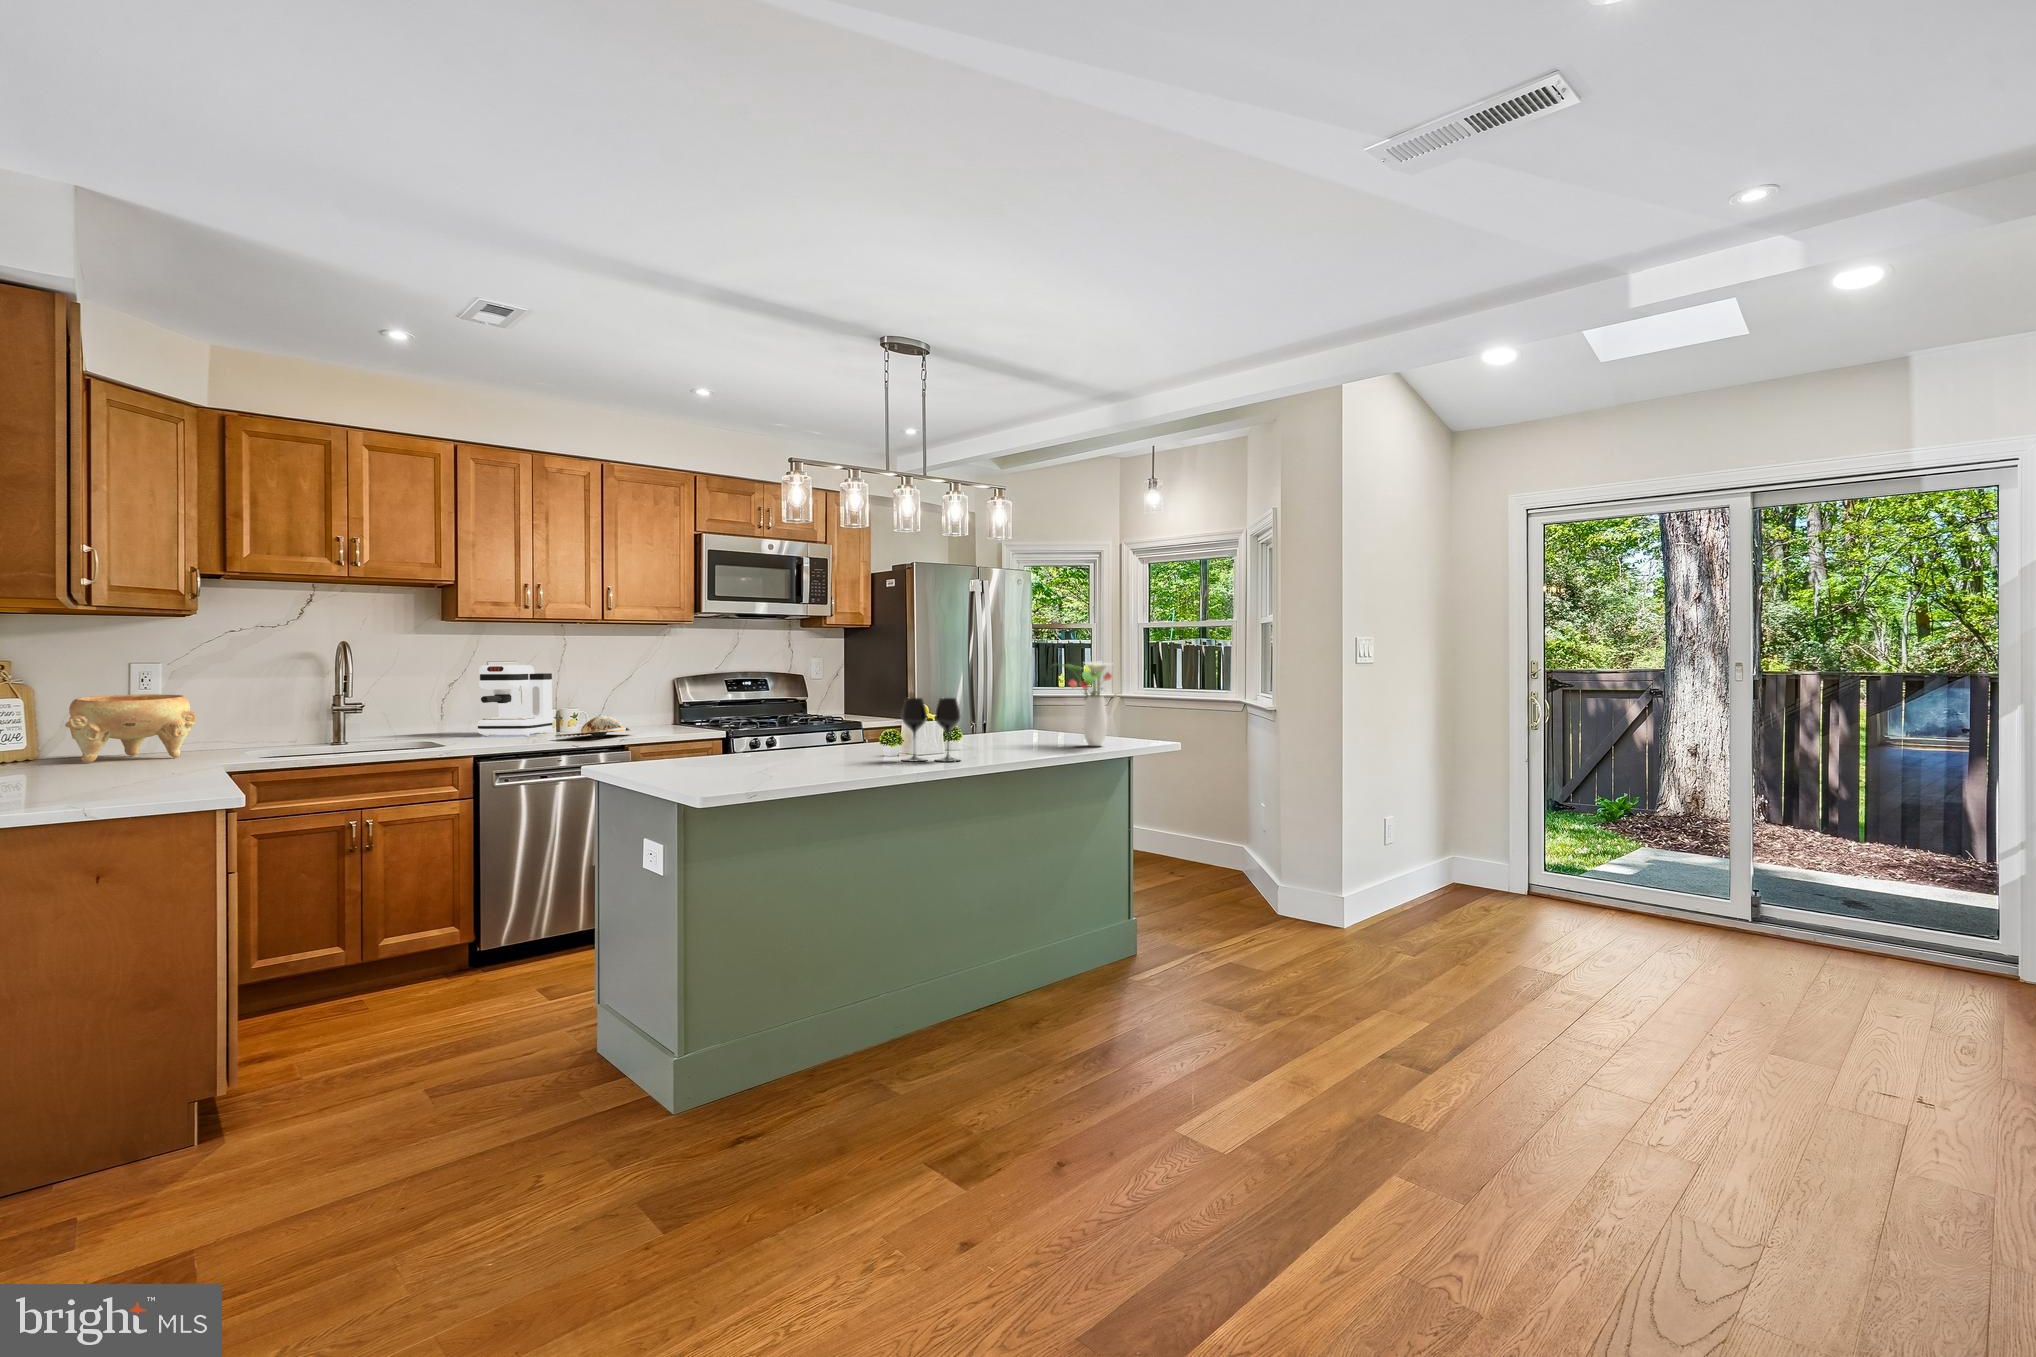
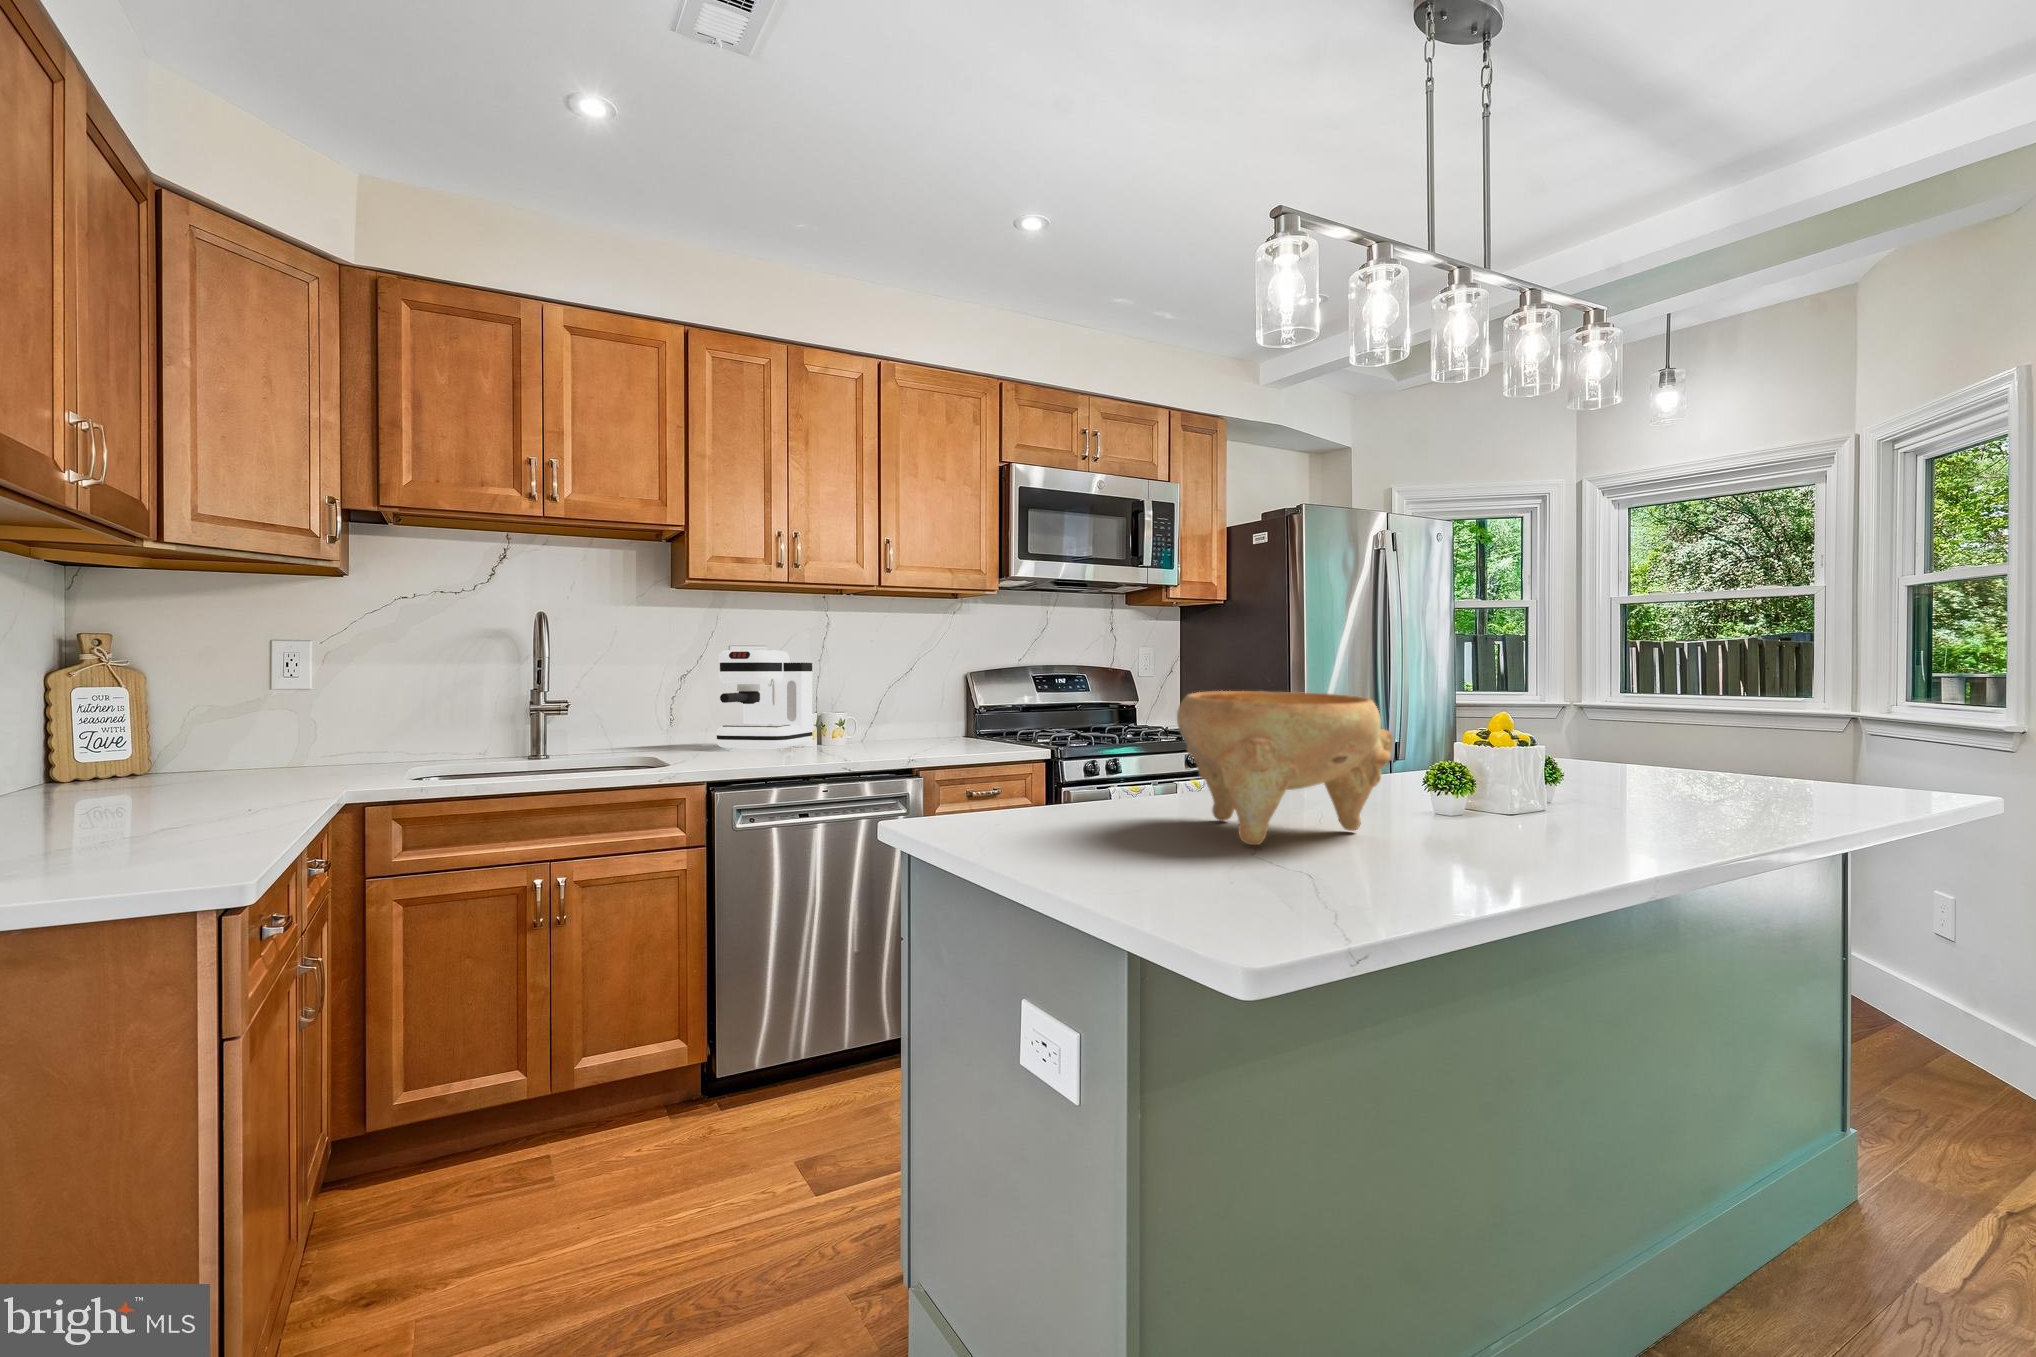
flower arrangement: present [1062,662,1112,746] -> none [1685,630,1846,797]
decorative bowl: present [65,694,196,763] -> present [1177,691,1393,845]
wine glass: present [902,698,960,762] -> none [1477,697,1617,831]
chopping board: present [555,716,630,737] -> none [817,724,929,755]

